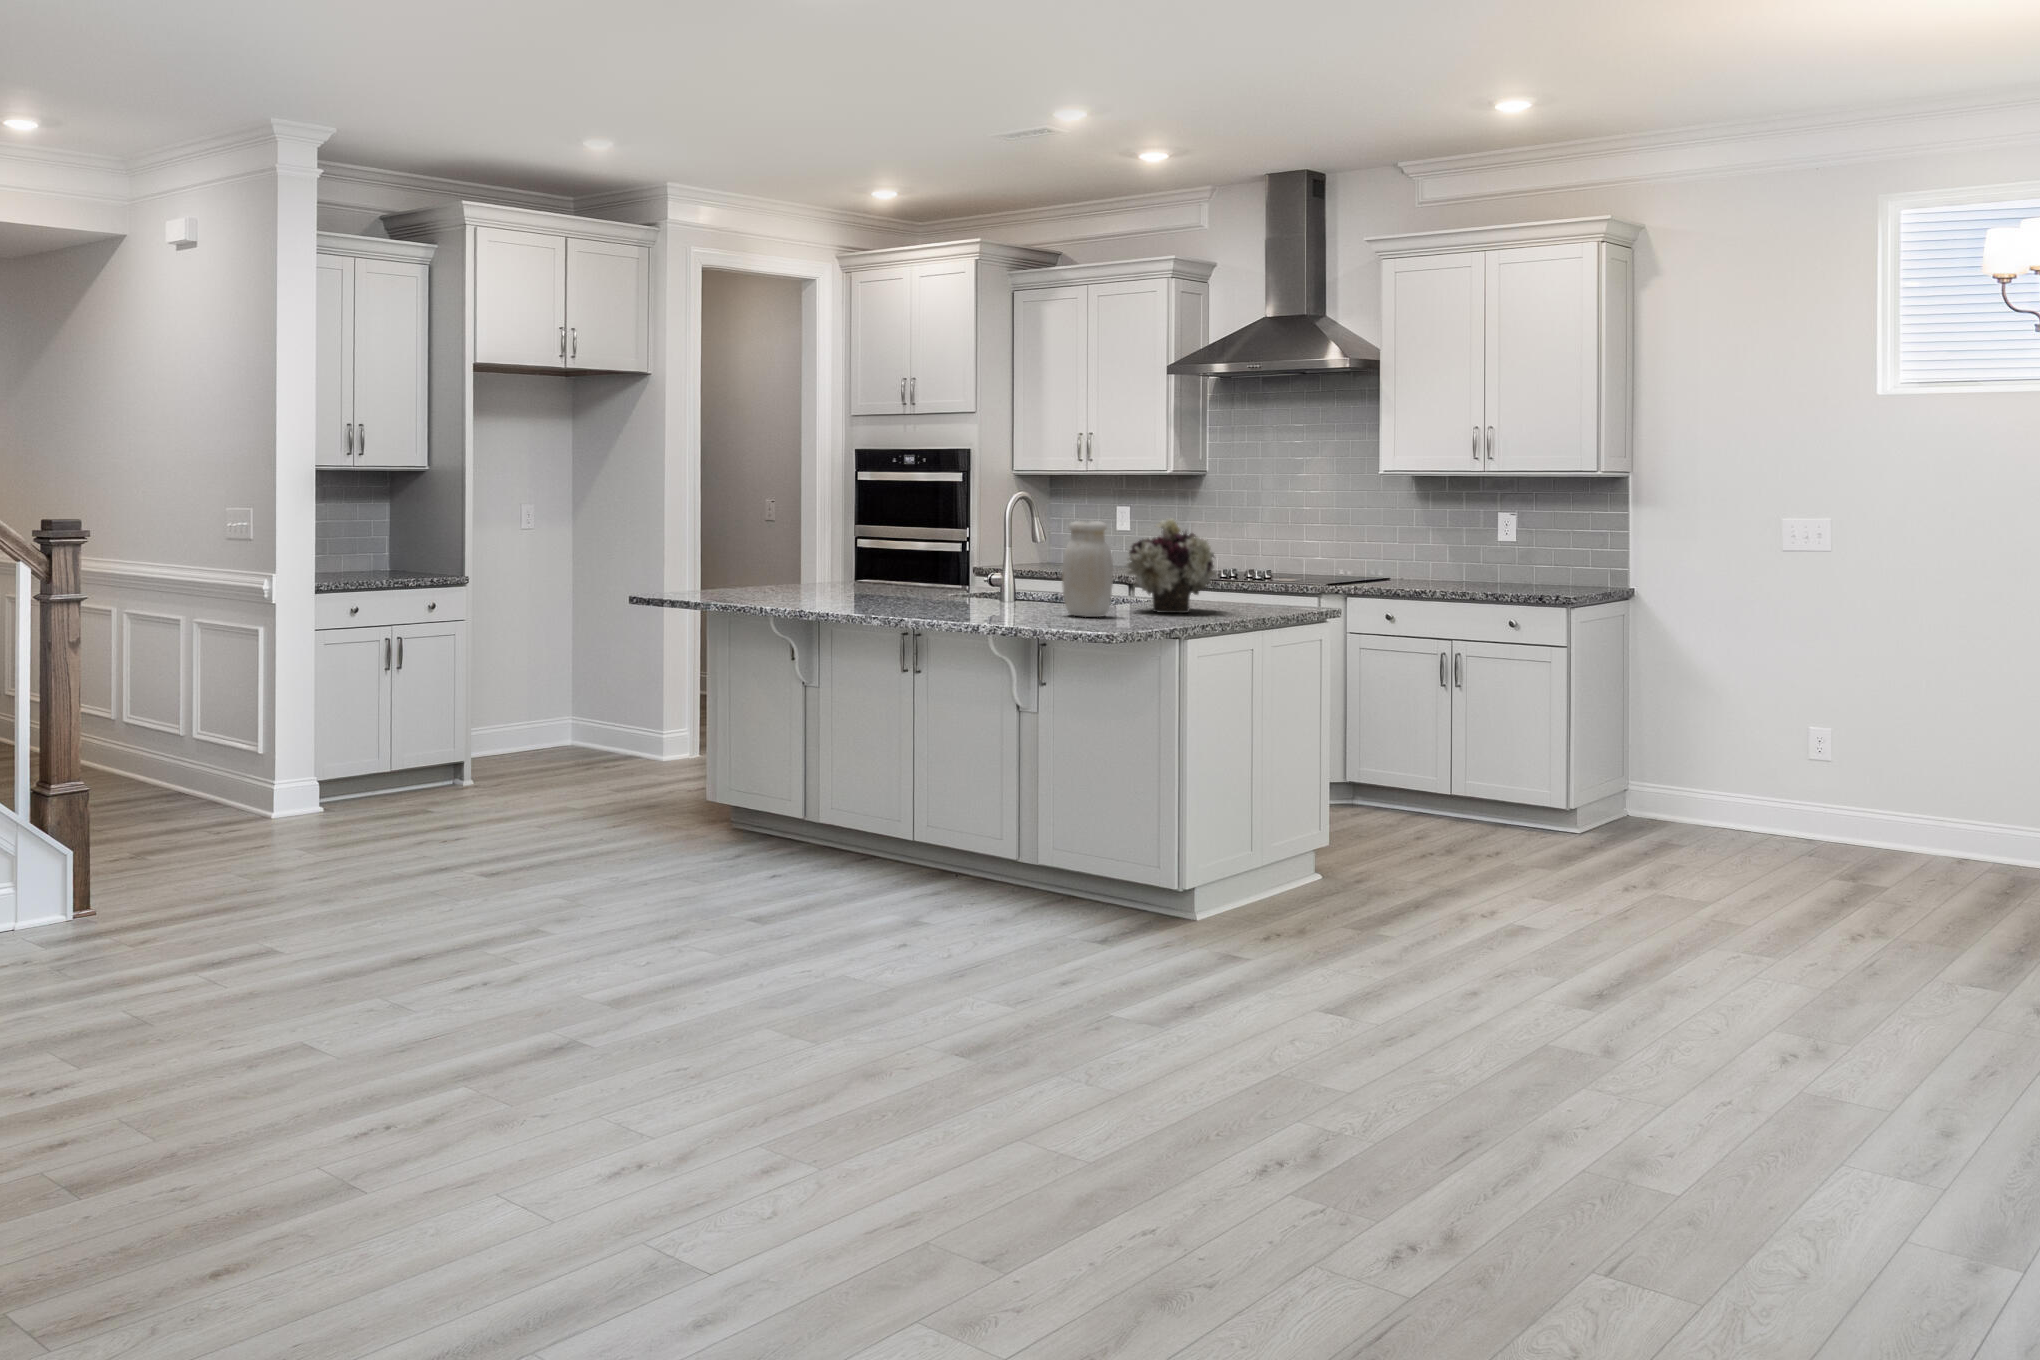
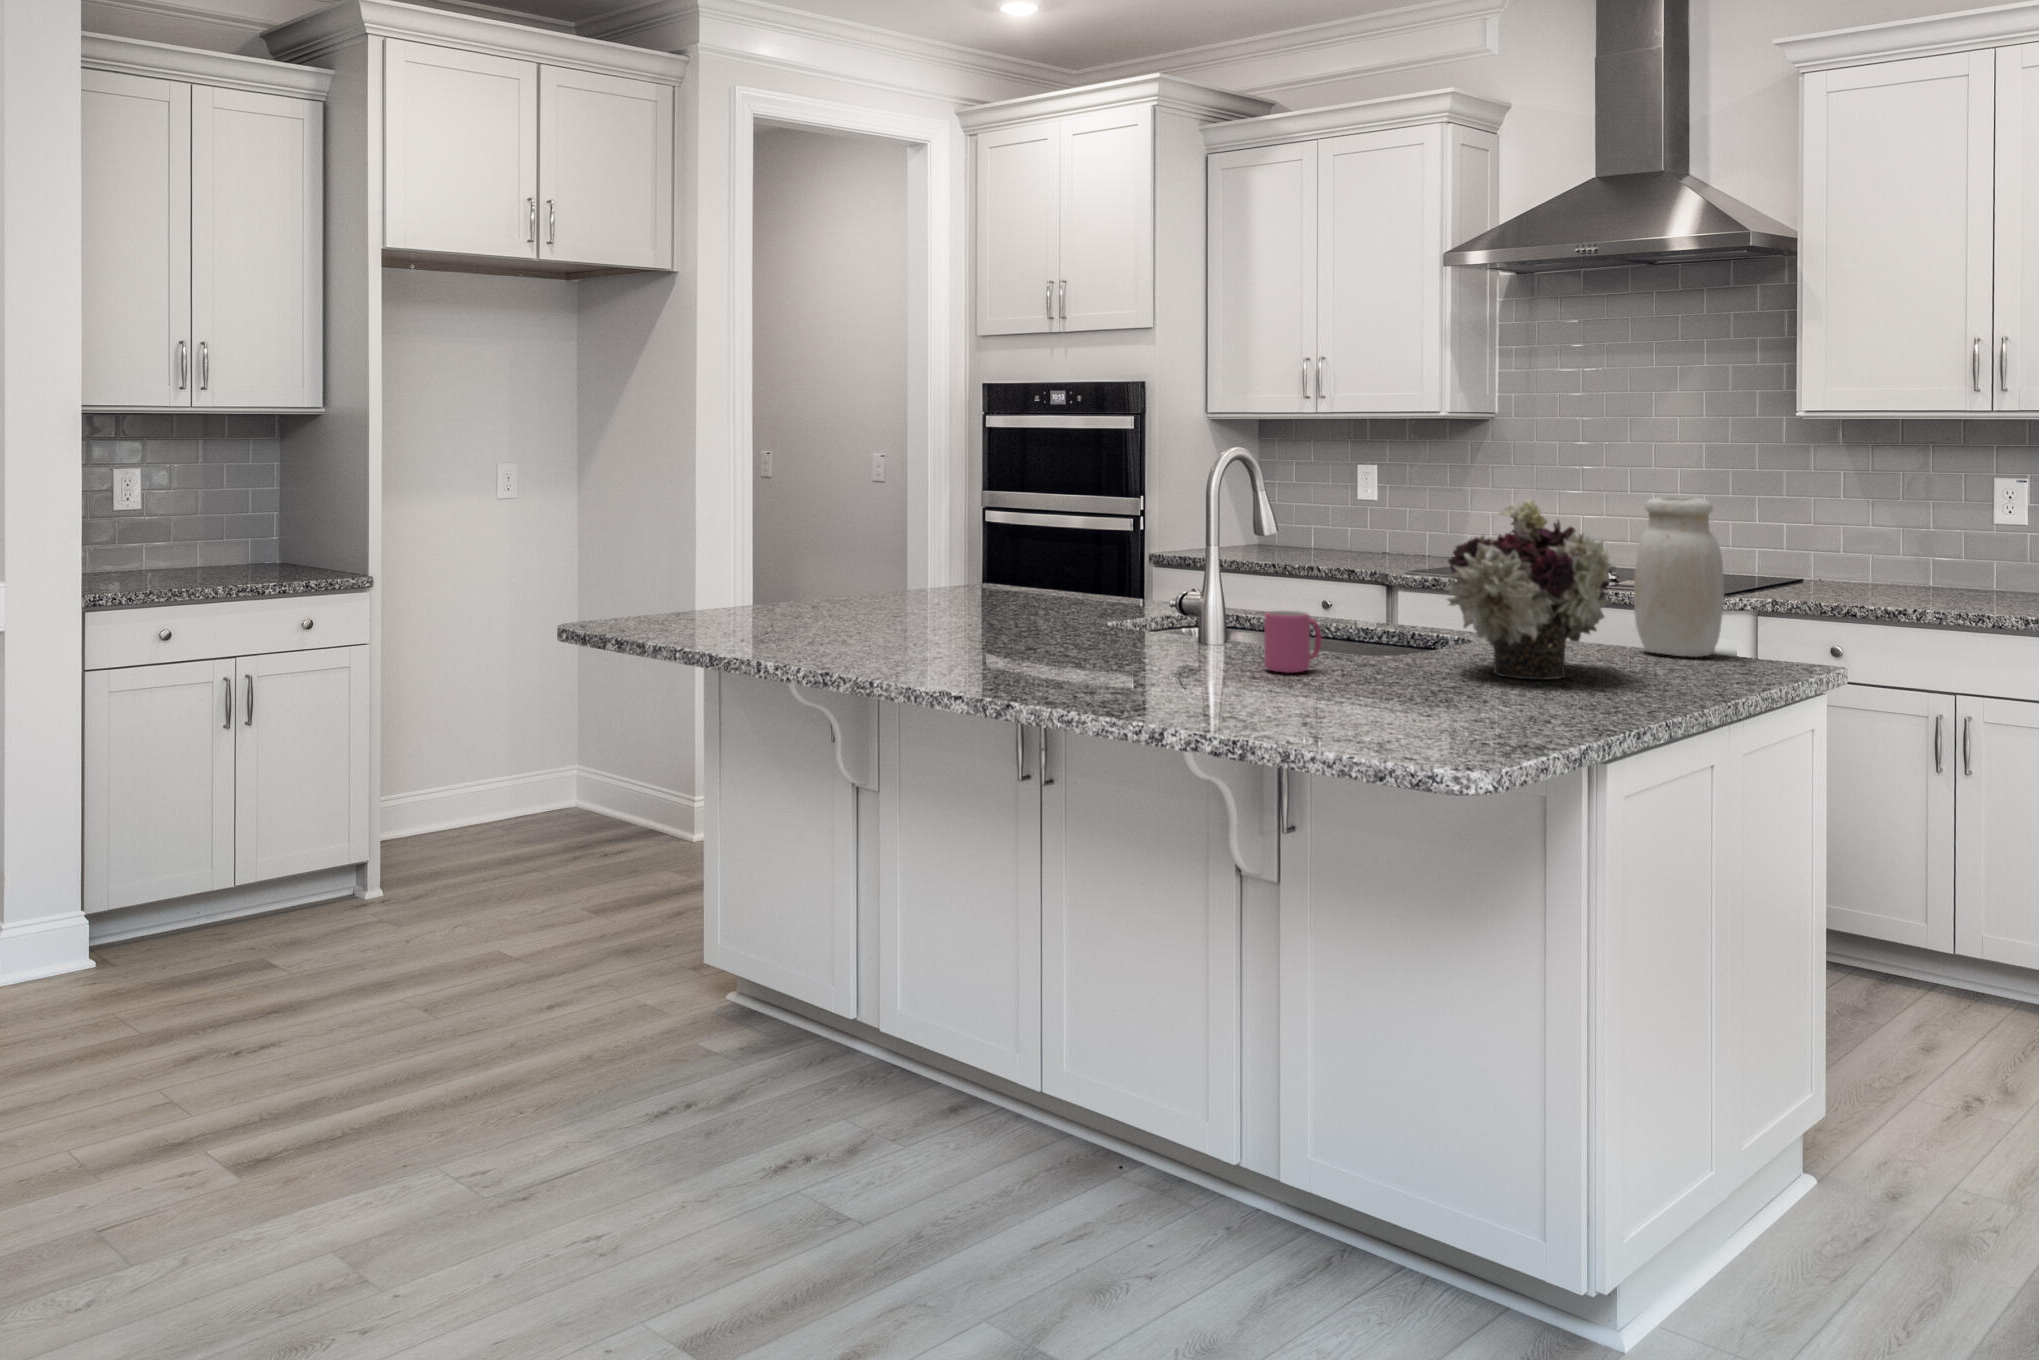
jar: present [1062,521,1113,617] -> present [1634,497,1724,657]
mug: none [1031,578,1061,610] -> present [1264,611,1322,673]

